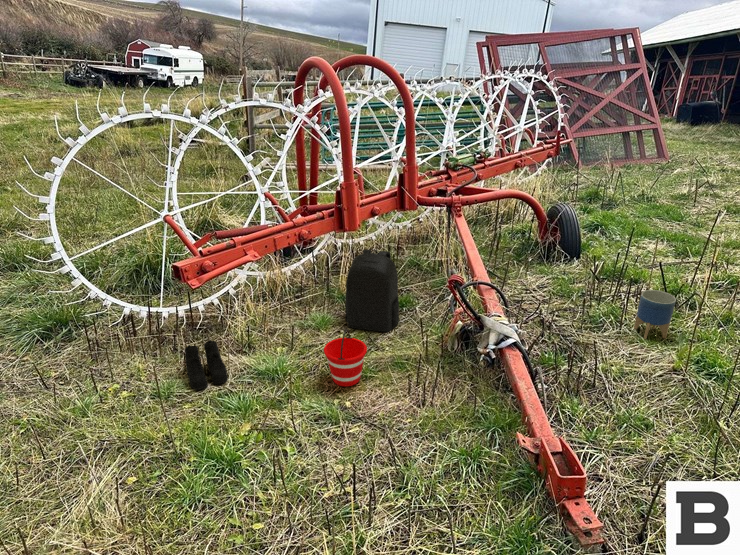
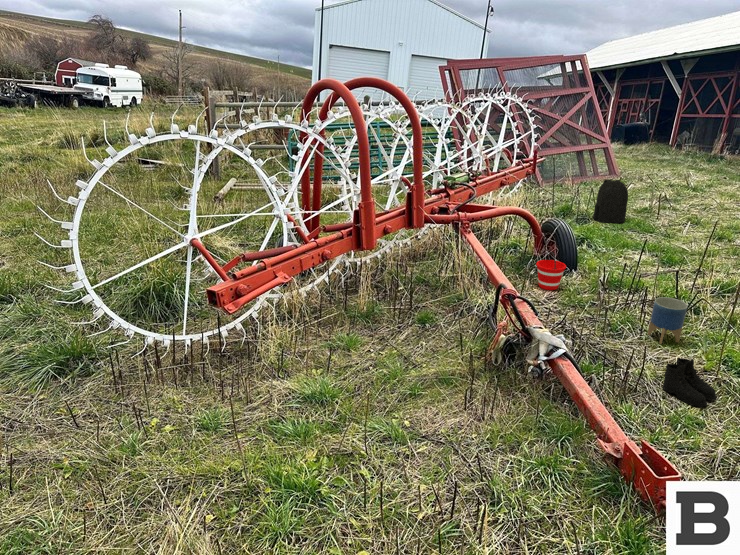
backpack: present [345,249,399,332] -> present [593,180,628,223]
bucket: present [324,330,367,387] -> present [536,252,566,290]
boots: present [185,340,228,390] -> present [663,358,716,407]

